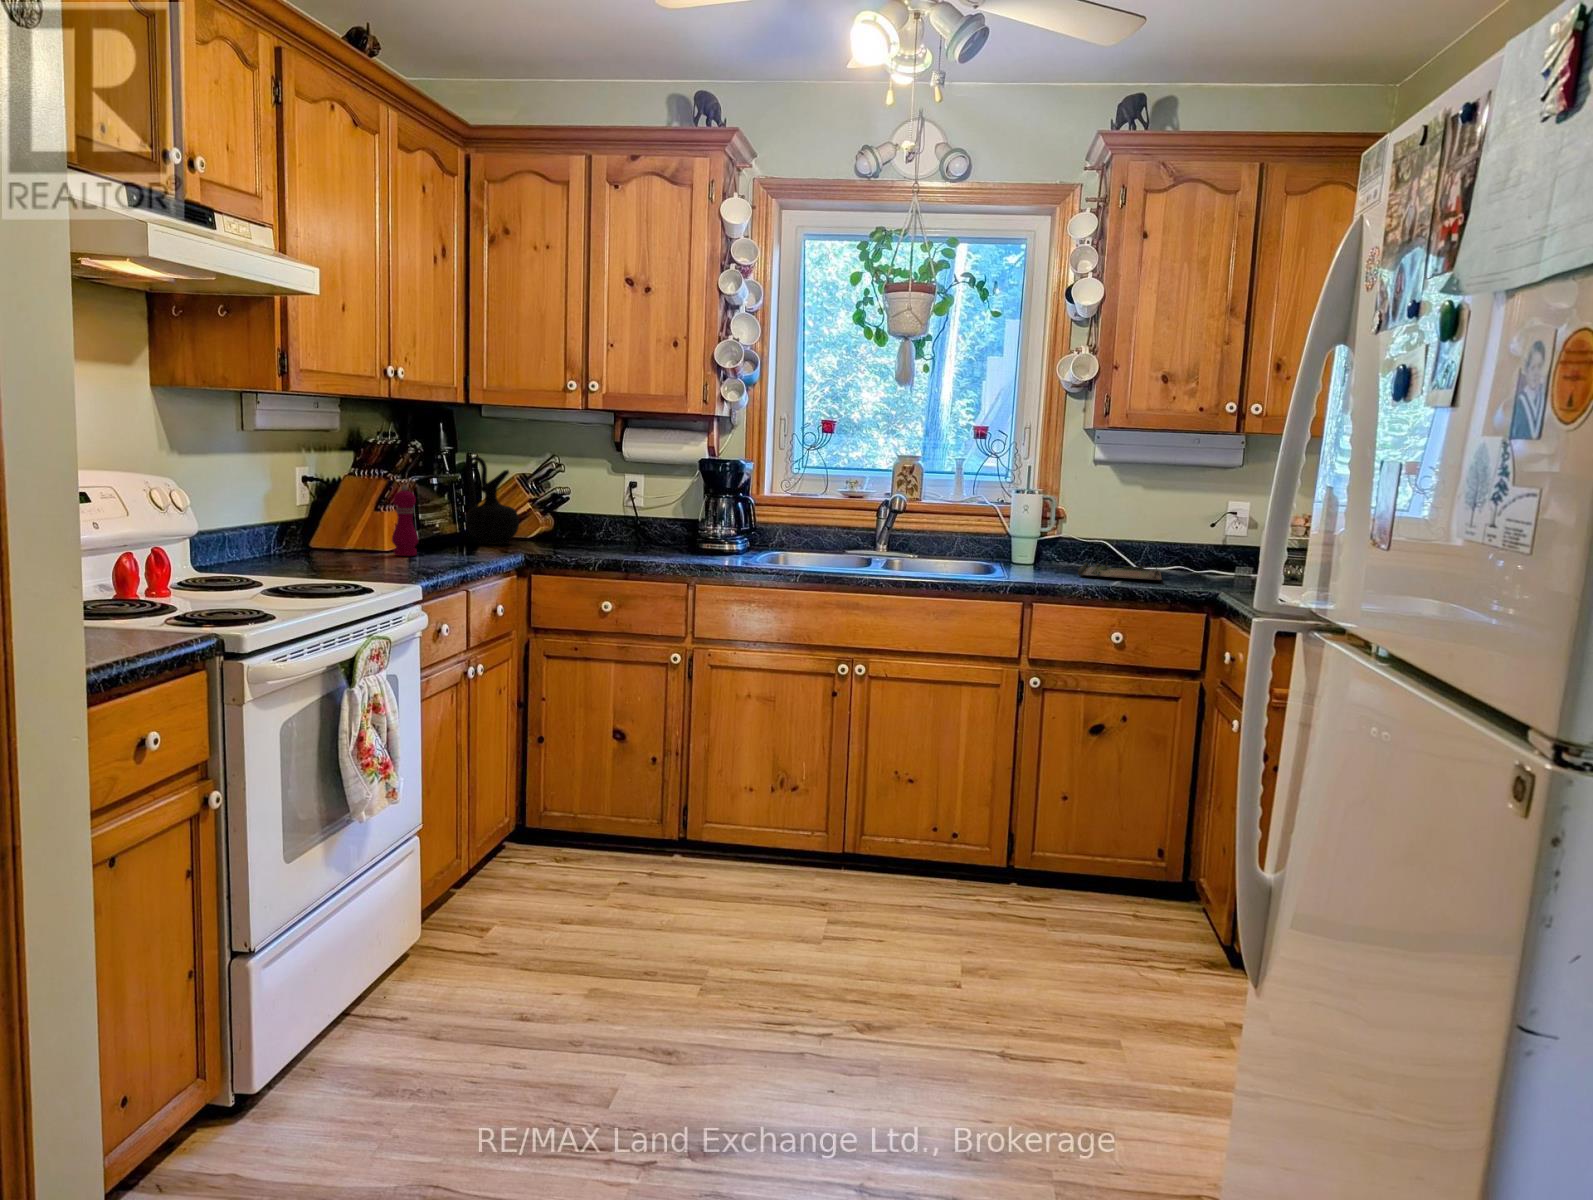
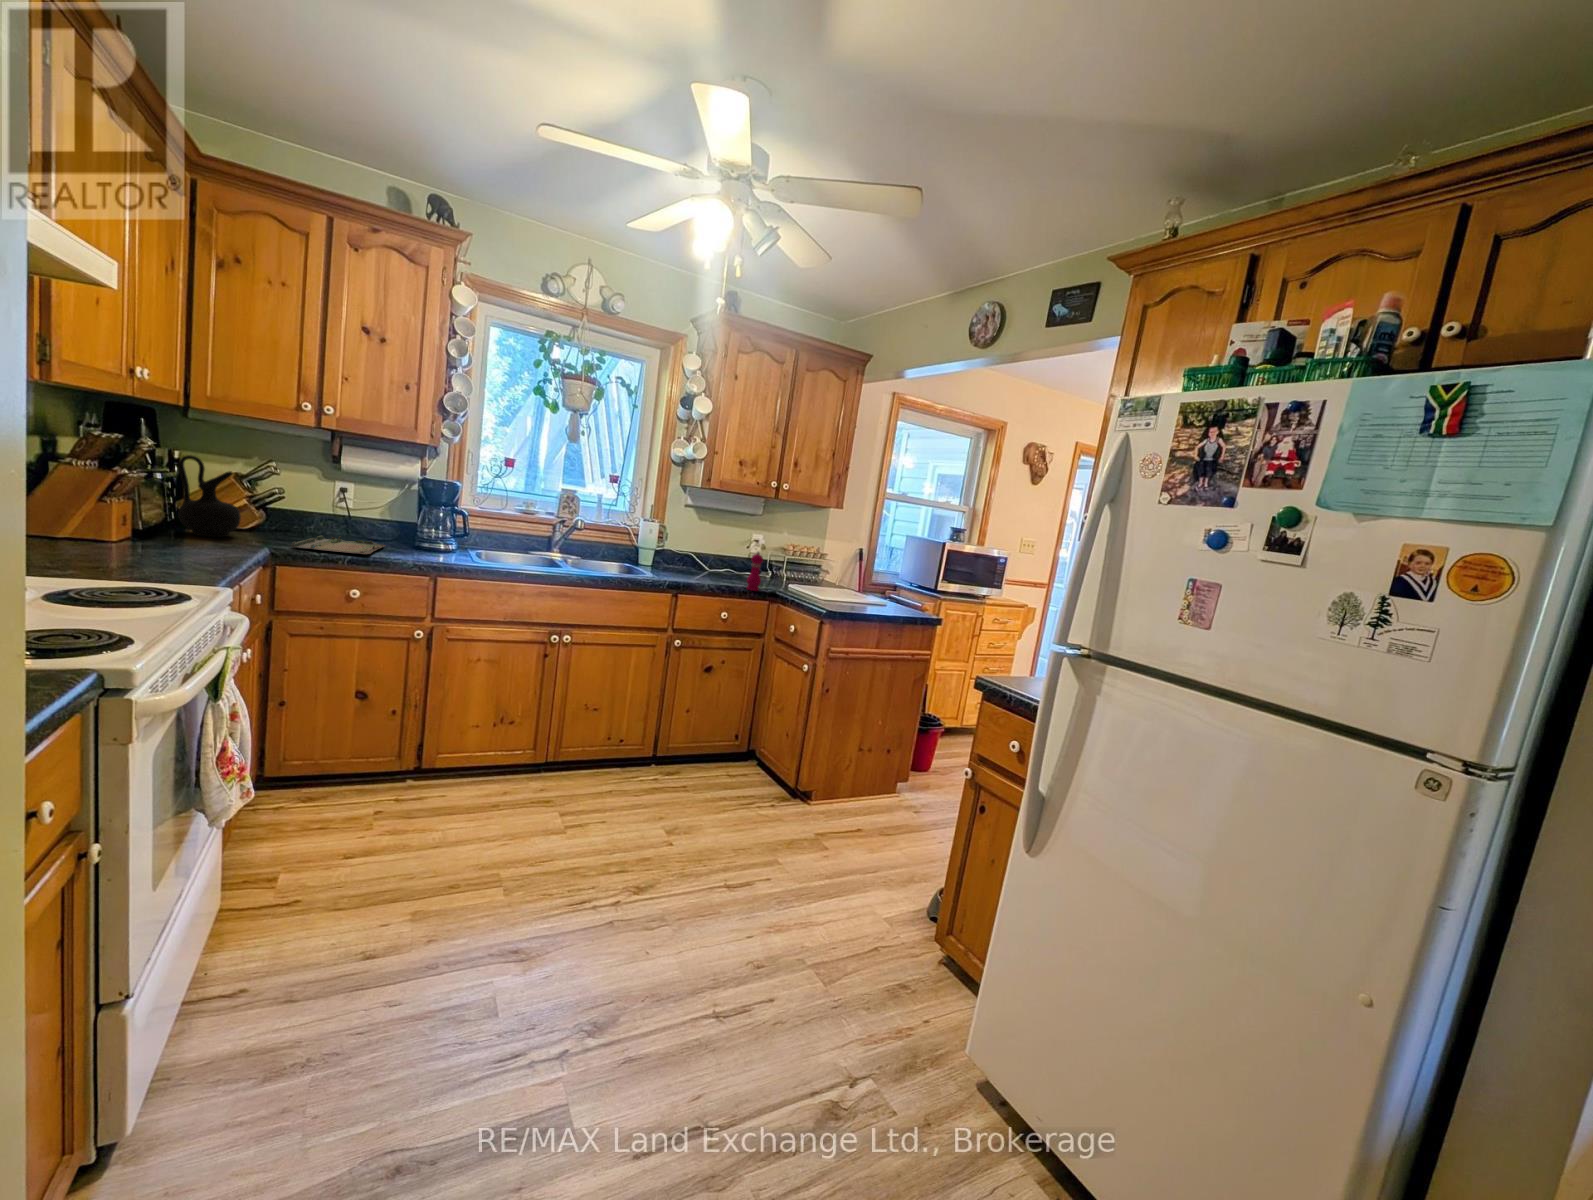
pepper mill: present [392,485,418,556] -> present [747,552,763,591]
tray: present [1077,562,1162,580] -> present [291,535,385,554]

